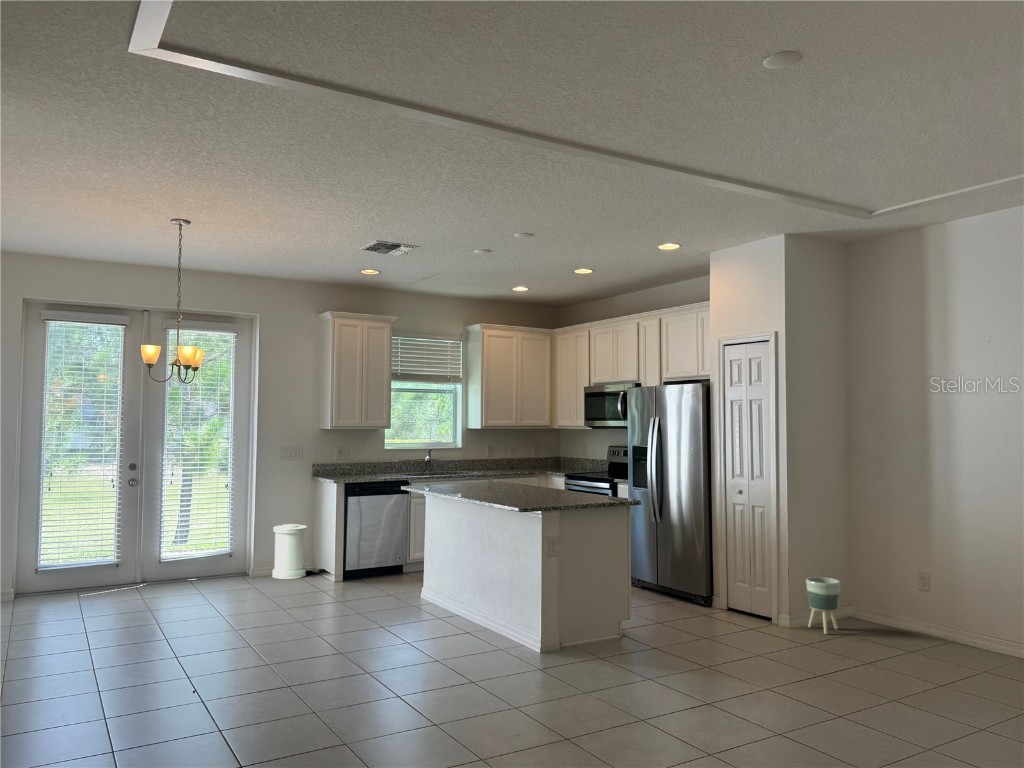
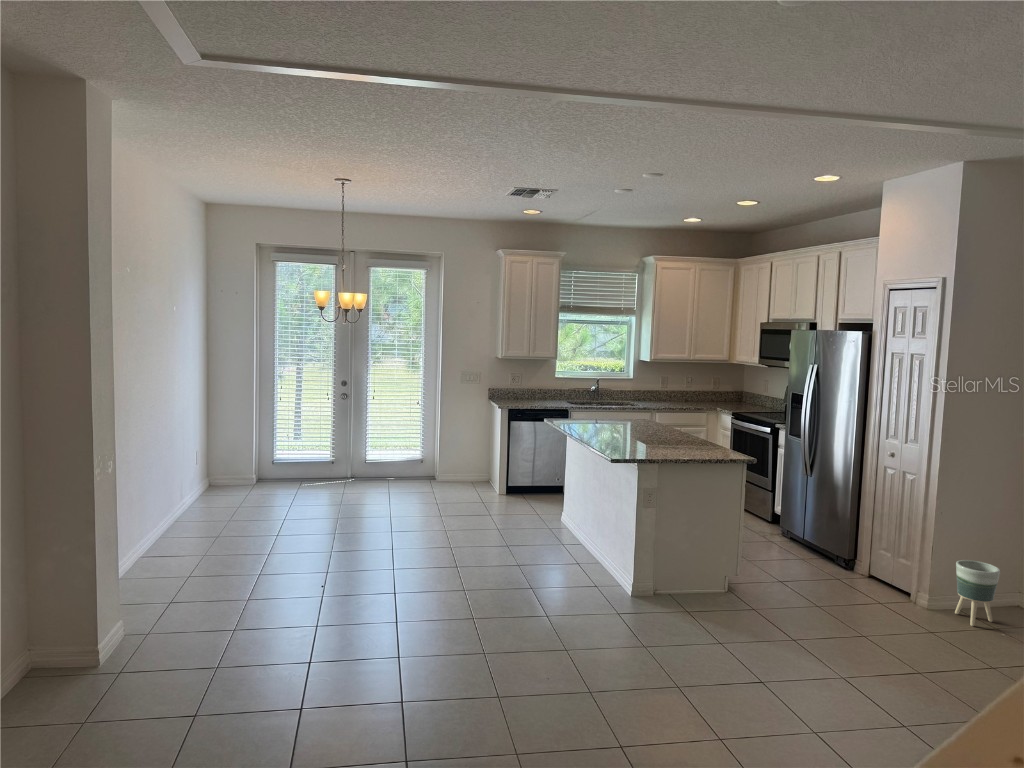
trash can: present [272,524,307,579] -> none [451,439,481,487]

